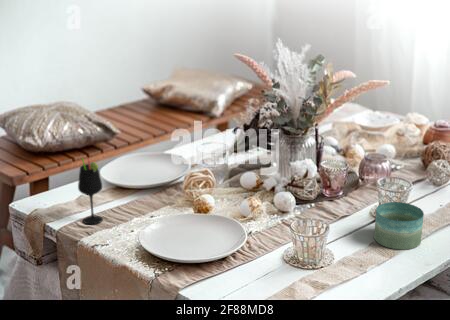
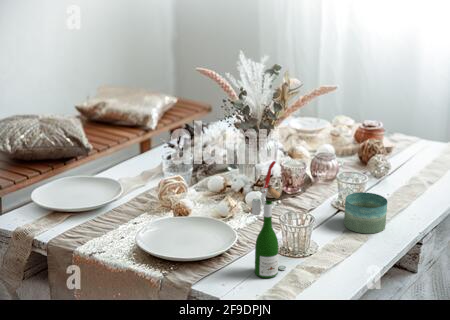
wine glass: present [78,158,103,224] -> none [65,170,89,235]
wine bottle: none [250,162,289,290] -> present [252,161,286,278]

